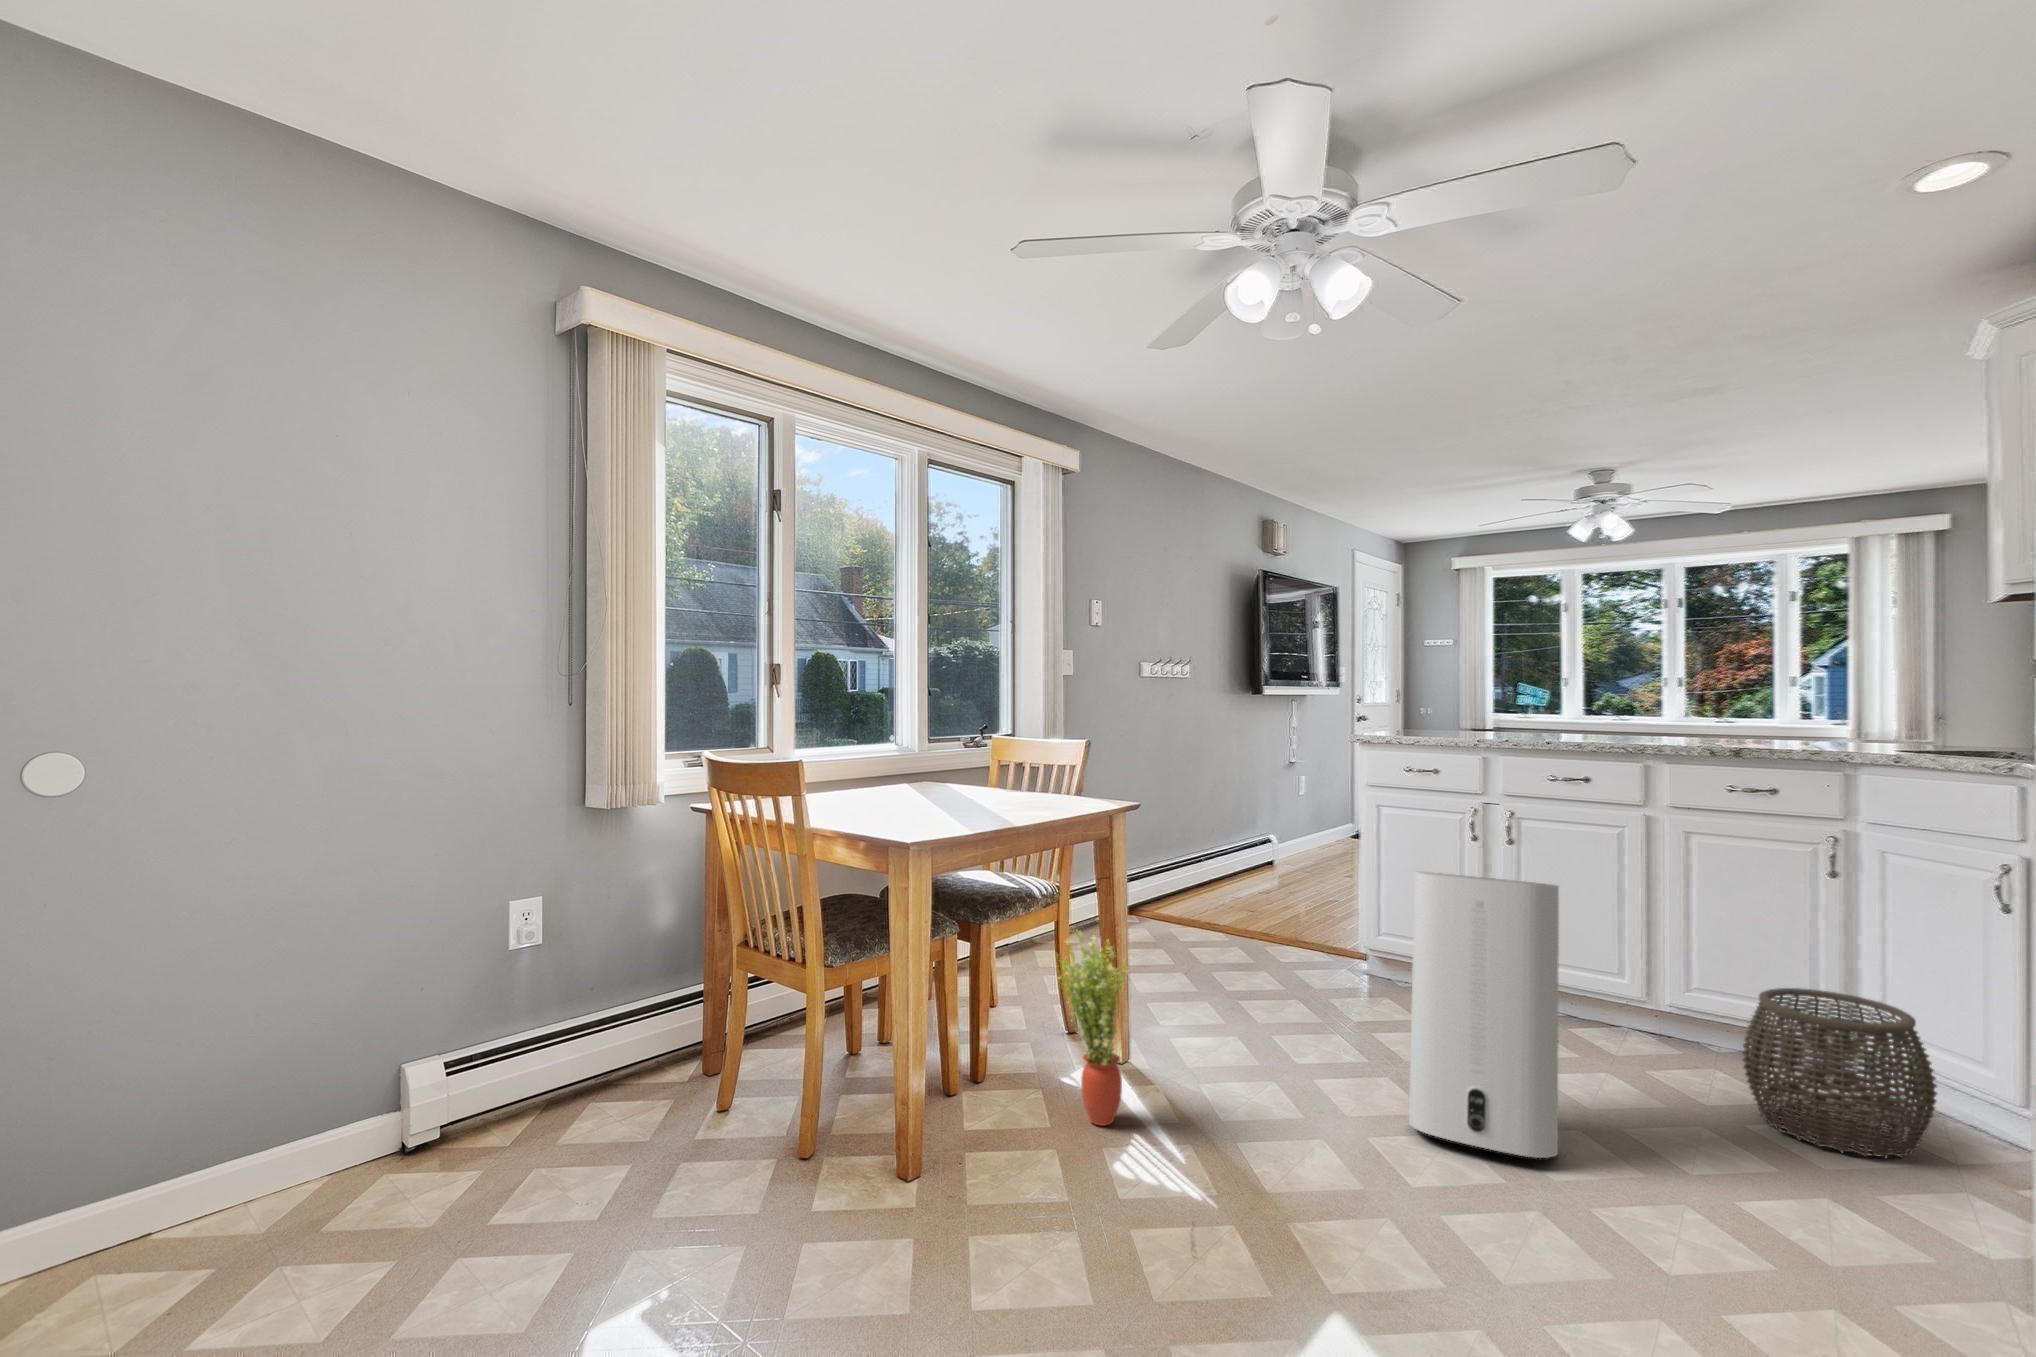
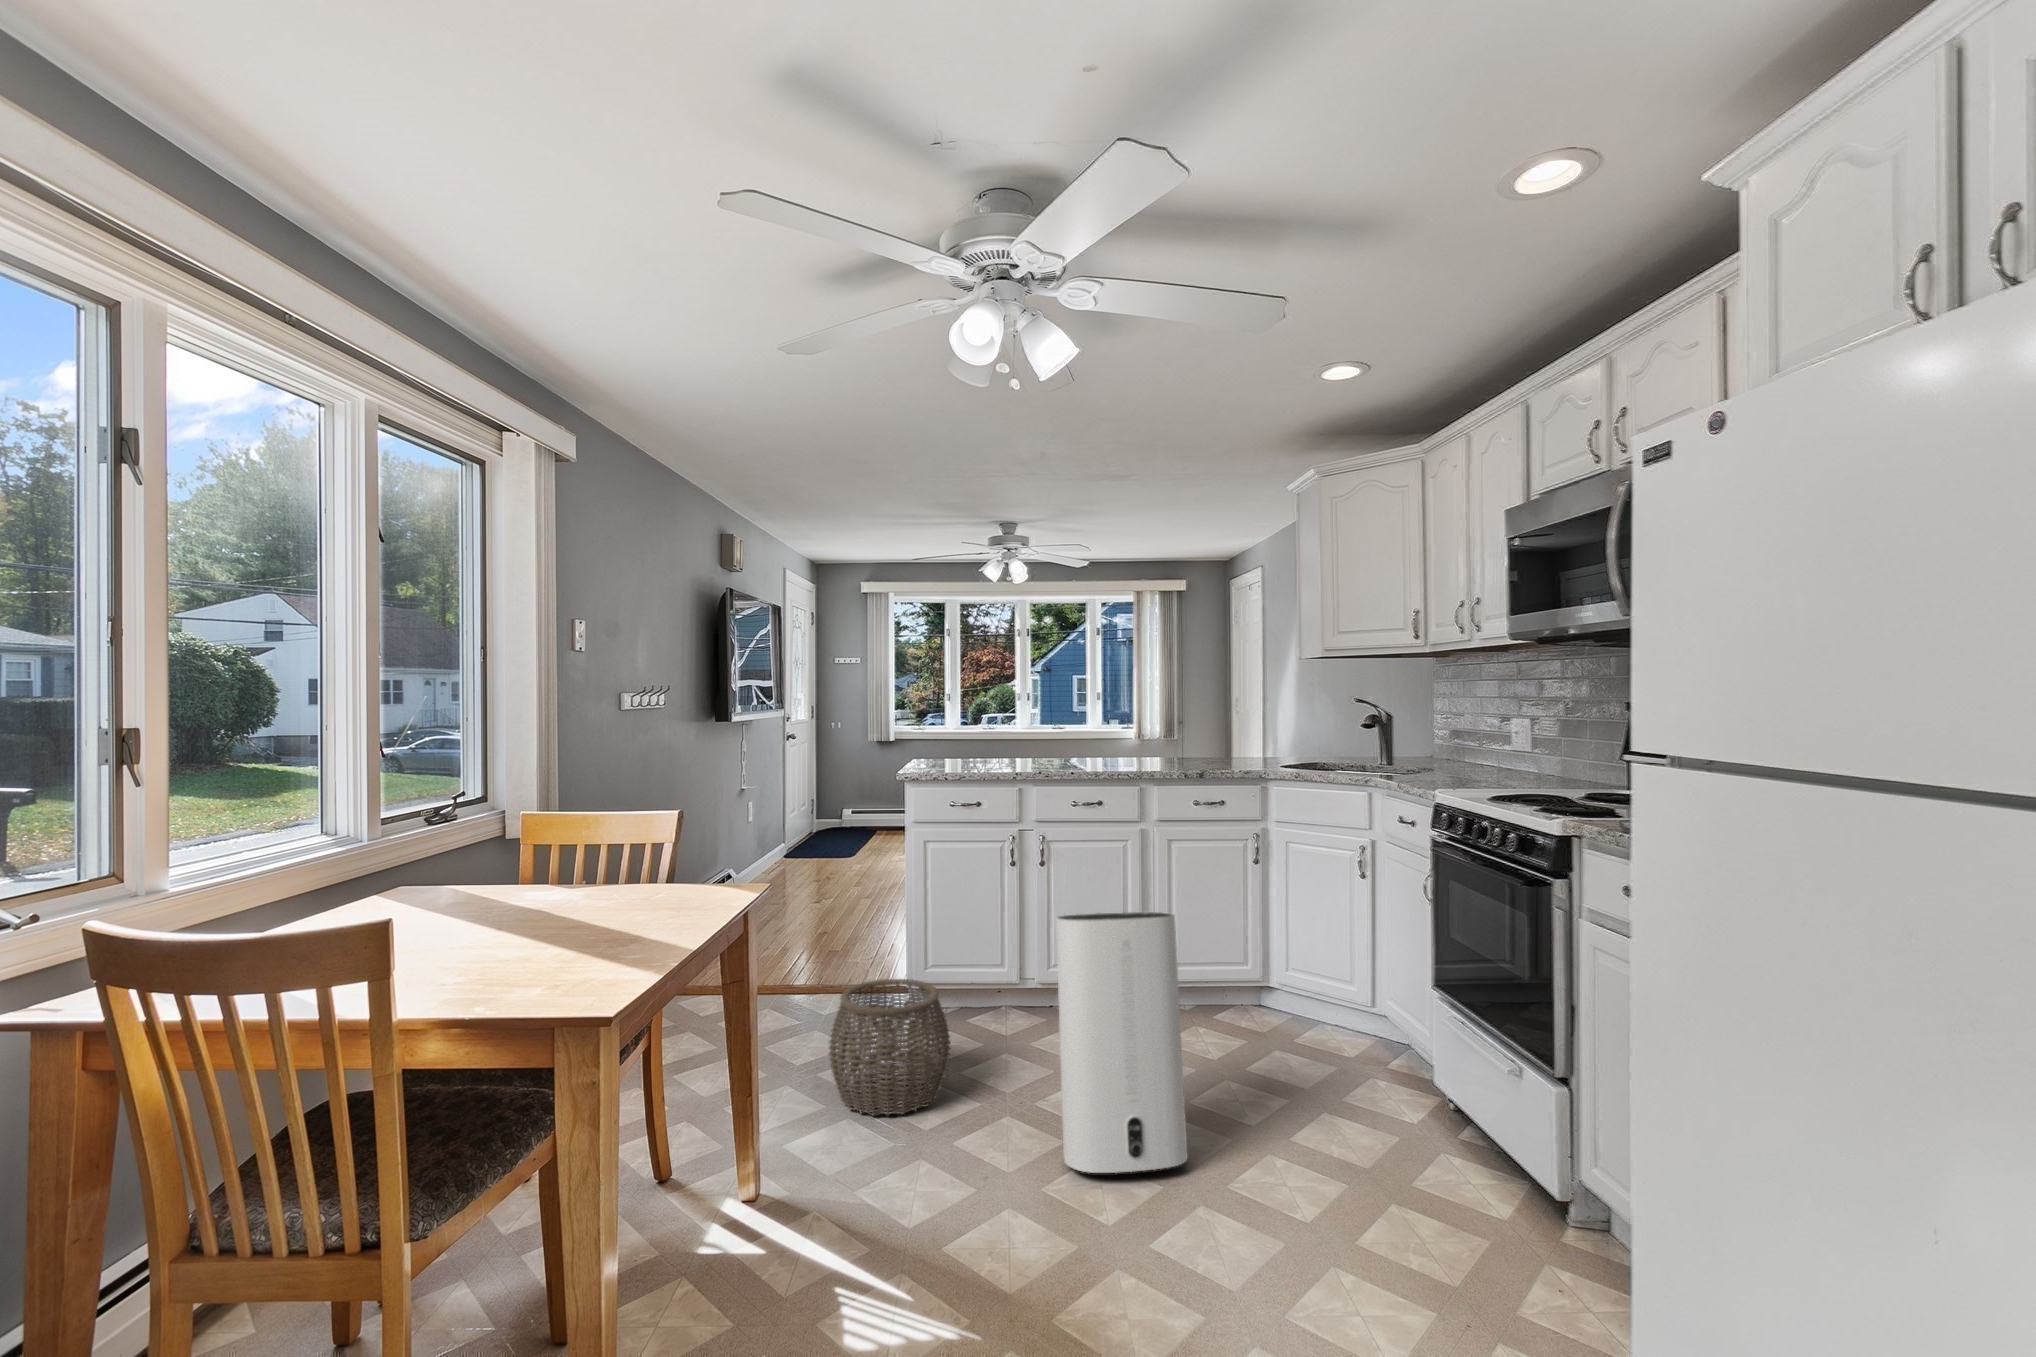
potted plant: present [1057,931,1129,1126] -> none [721,1054,820,1293]
woven basket: present [1742,988,1937,1158] -> present [829,979,951,1115]

